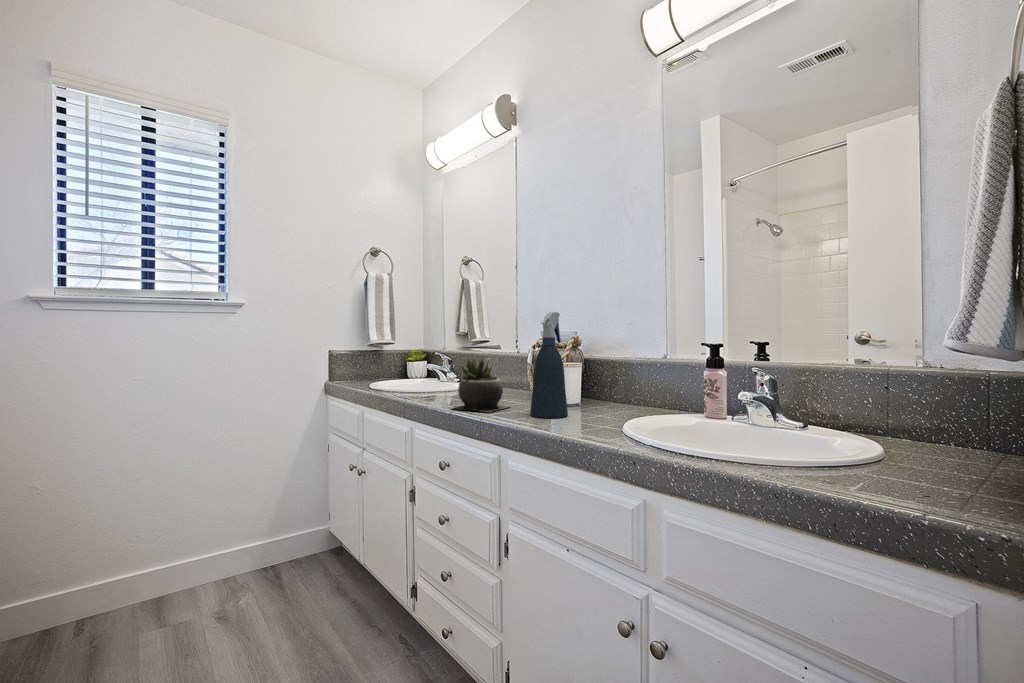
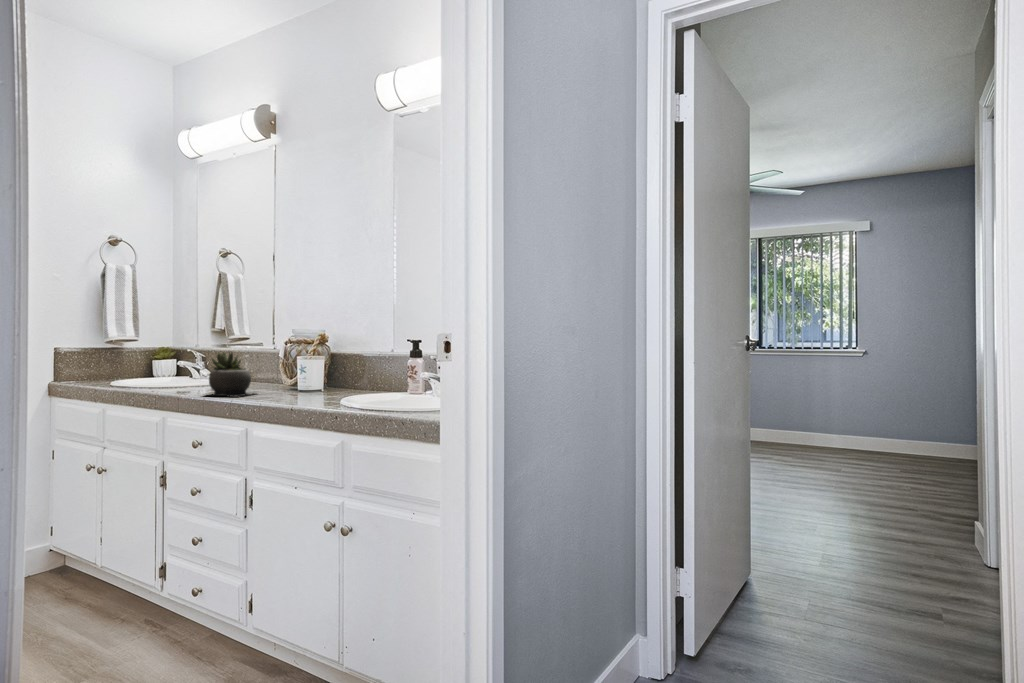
spray bottle: present [530,312,568,418] -> none [274,313,306,398]

